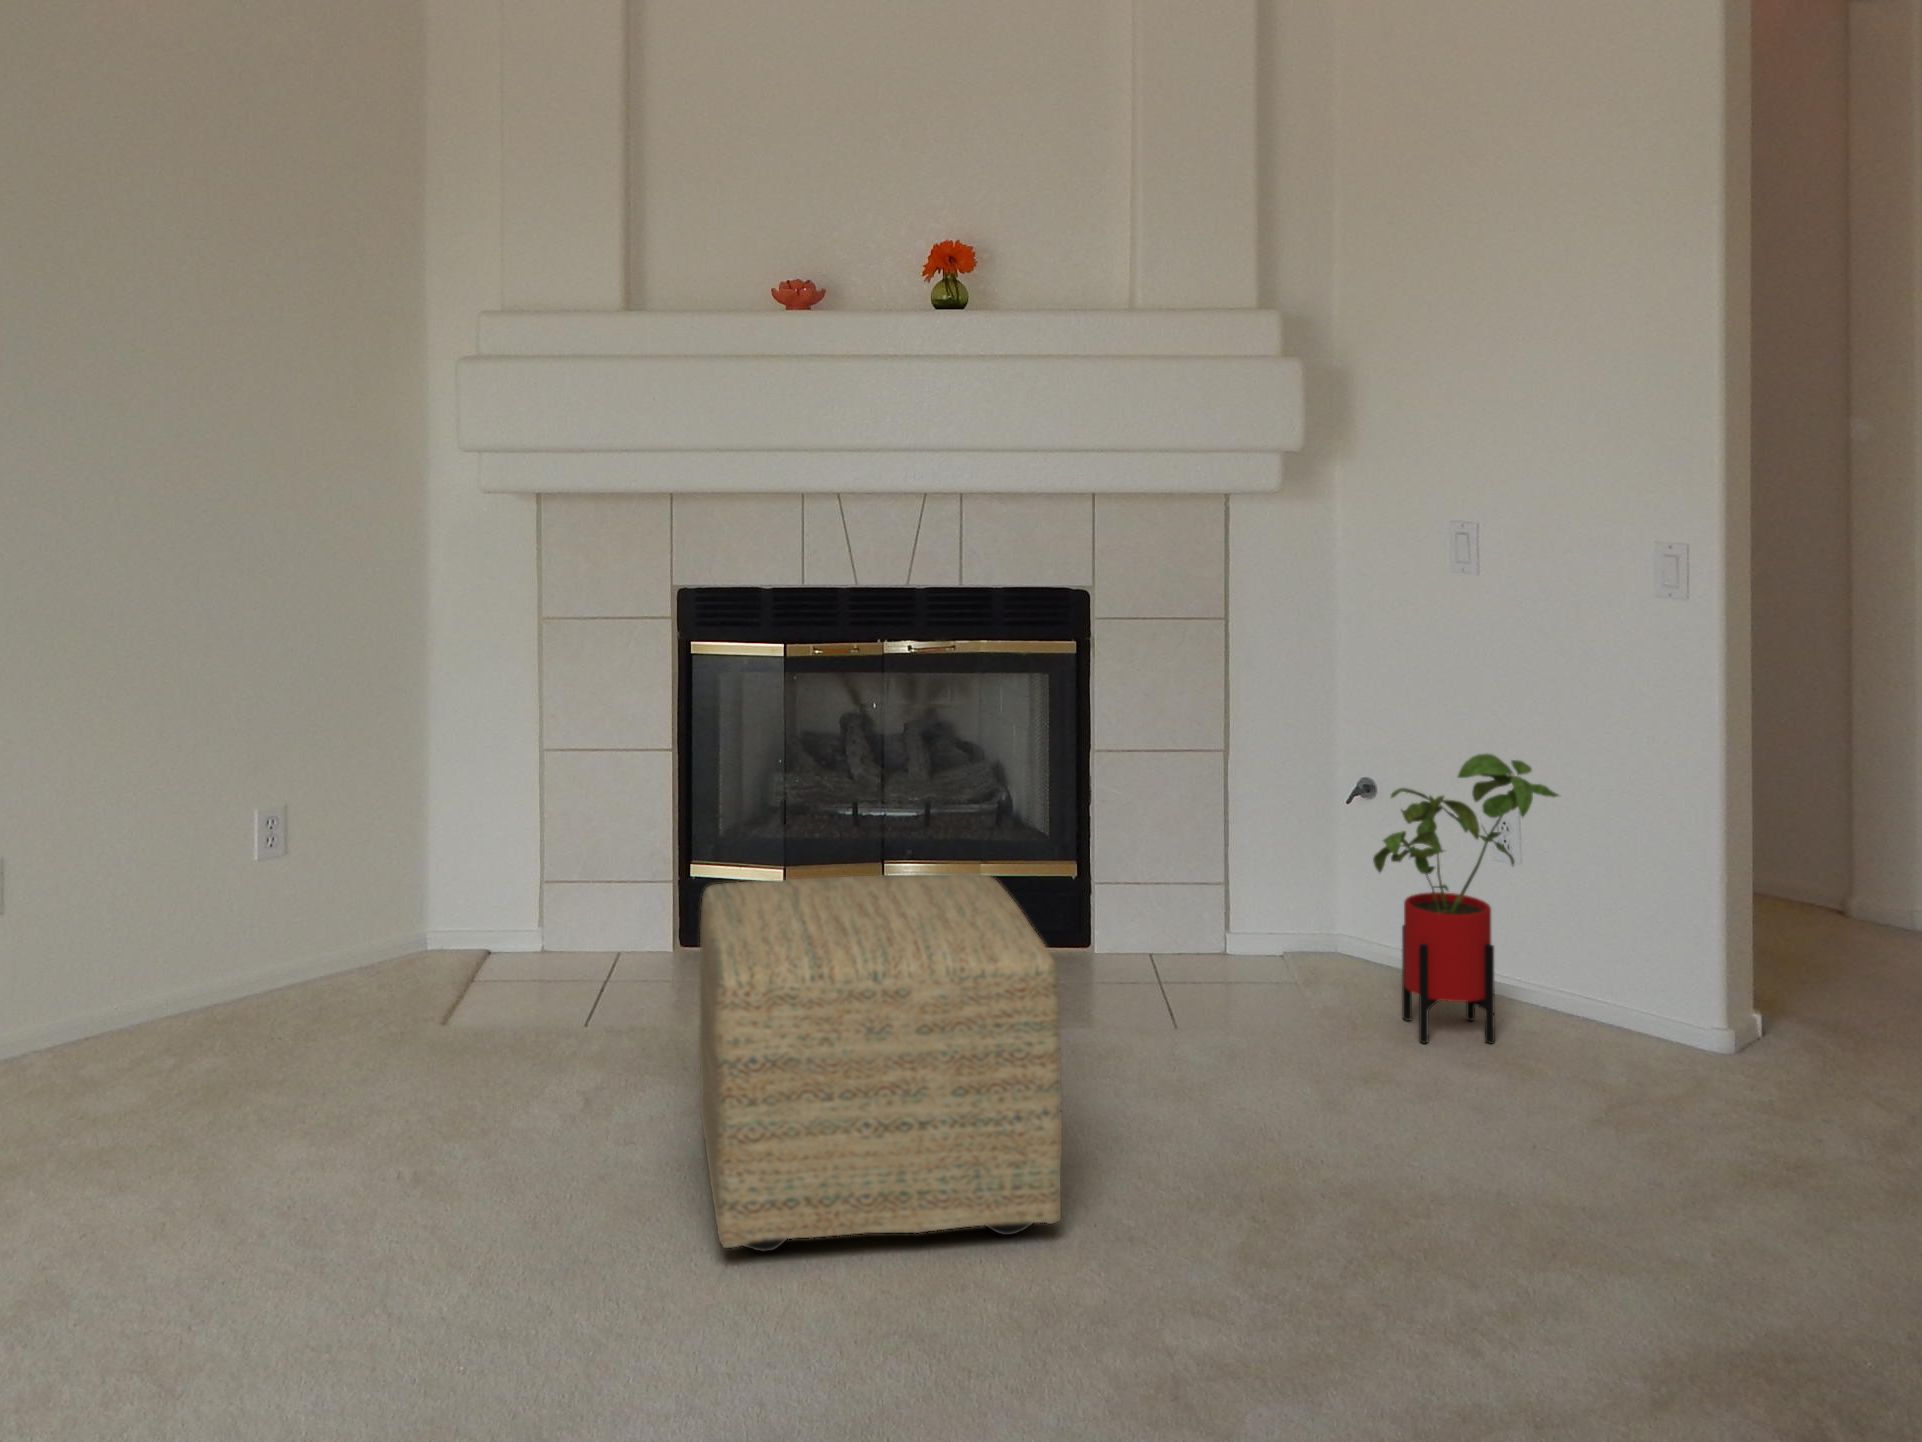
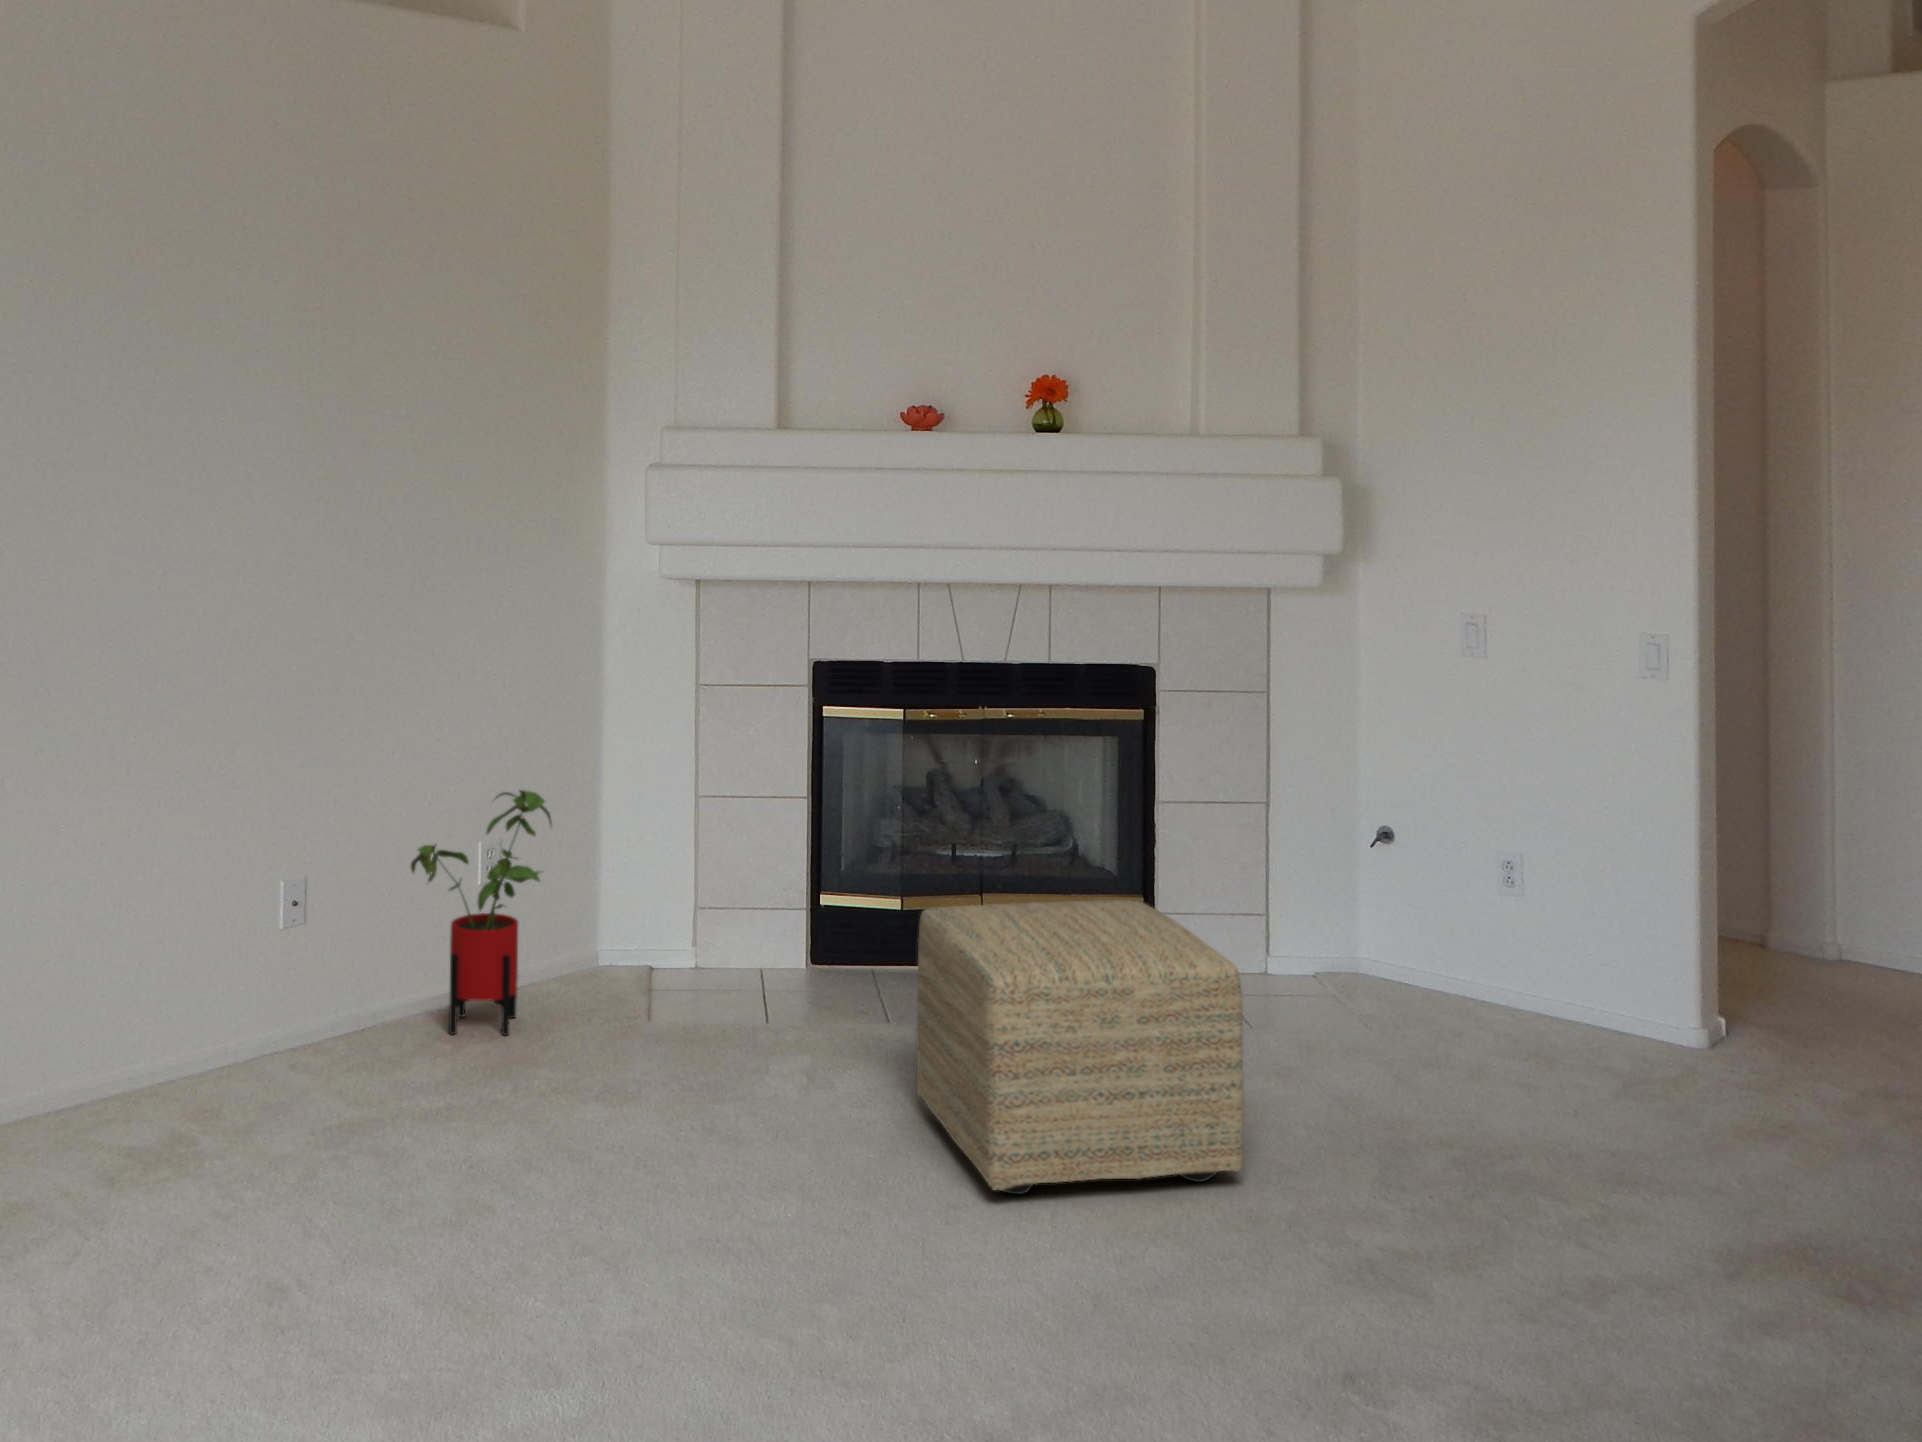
house plant: present [1373,754,1559,1044] -> present [411,790,551,1035]

